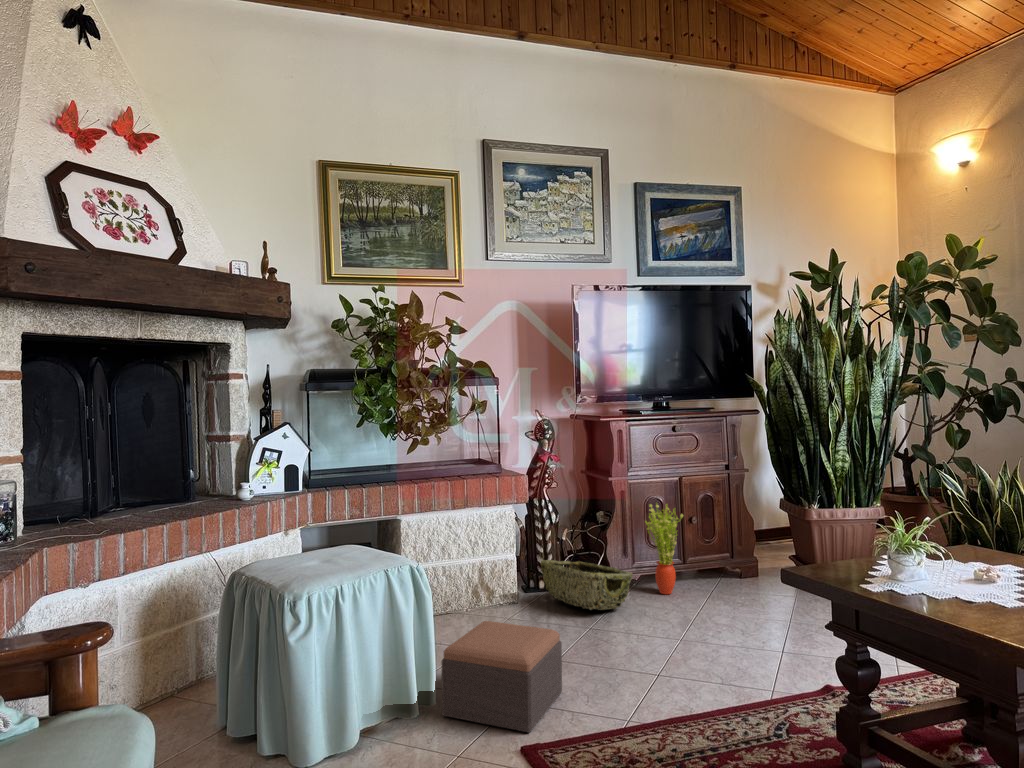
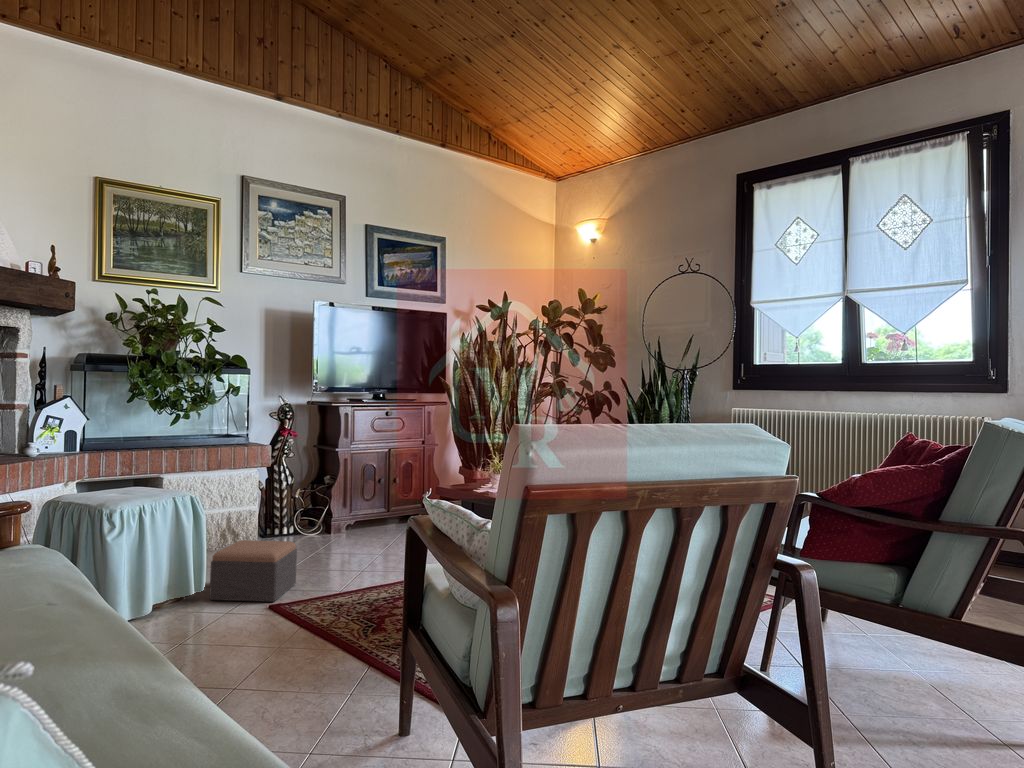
potted plant: present [646,505,683,594] -> none [361,467,389,533]
woven basket: present [541,560,632,610] -> none [278,510,349,545]

